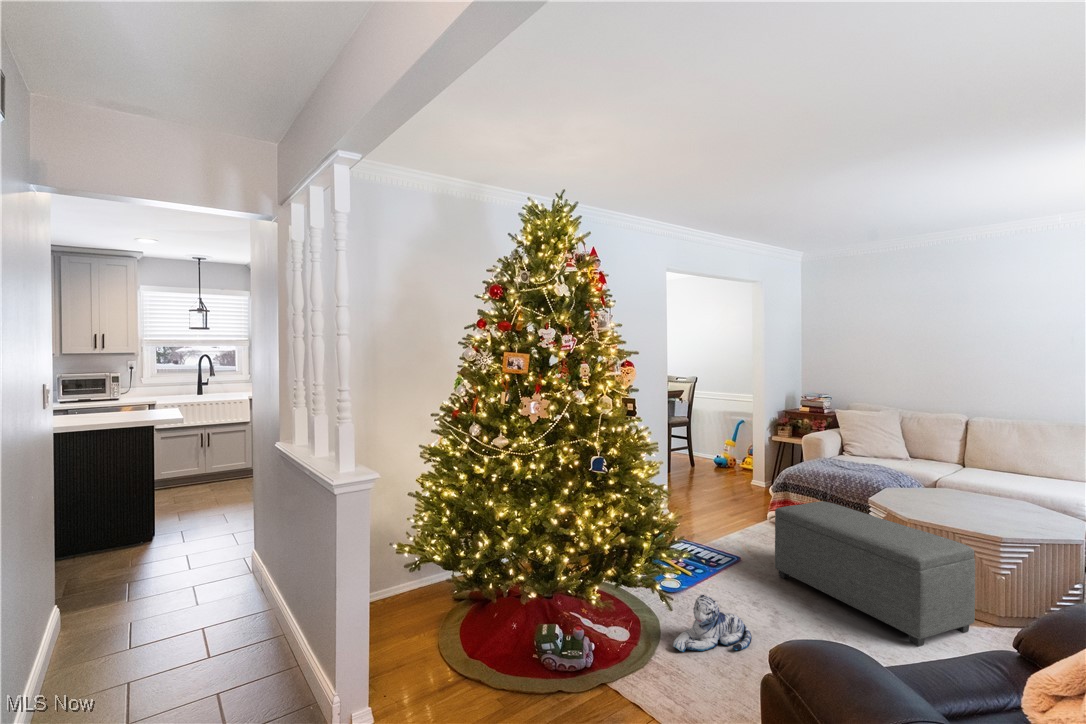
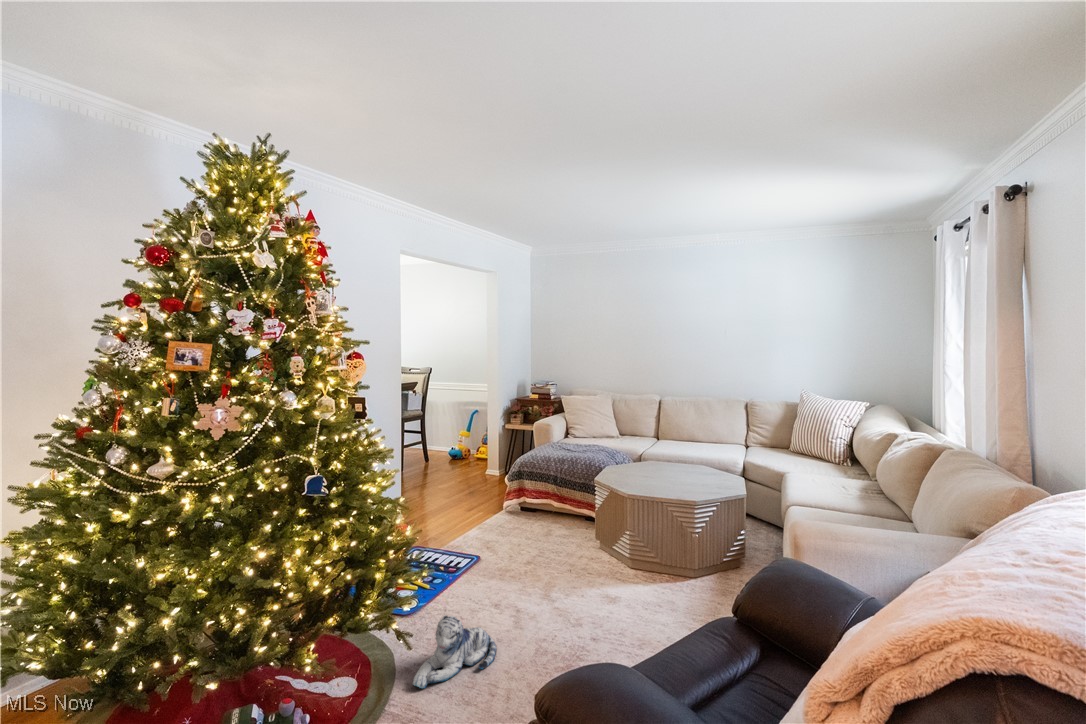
ottoman: present [775,501,975,646] -> none [514,488,679,618]

